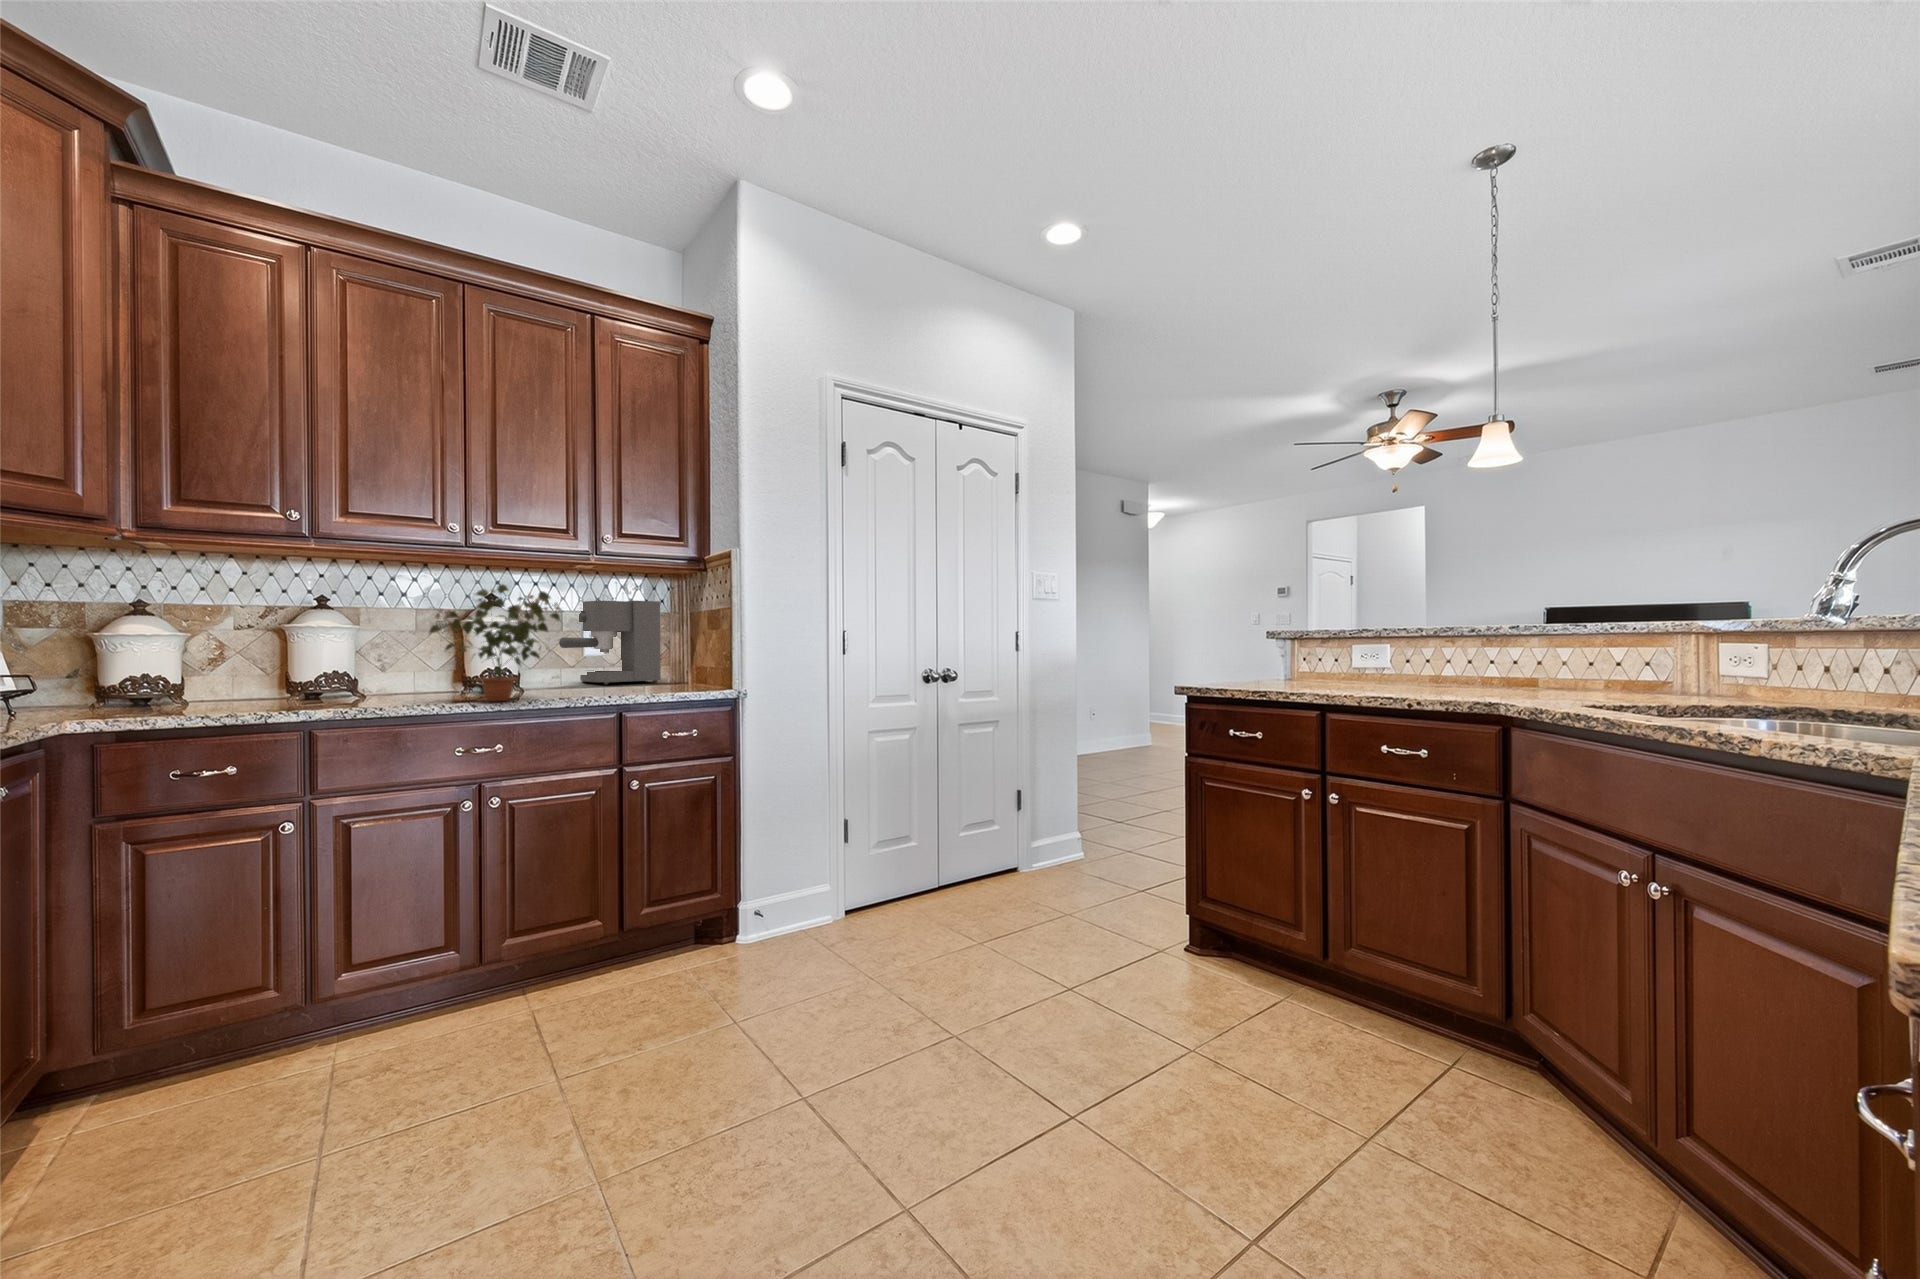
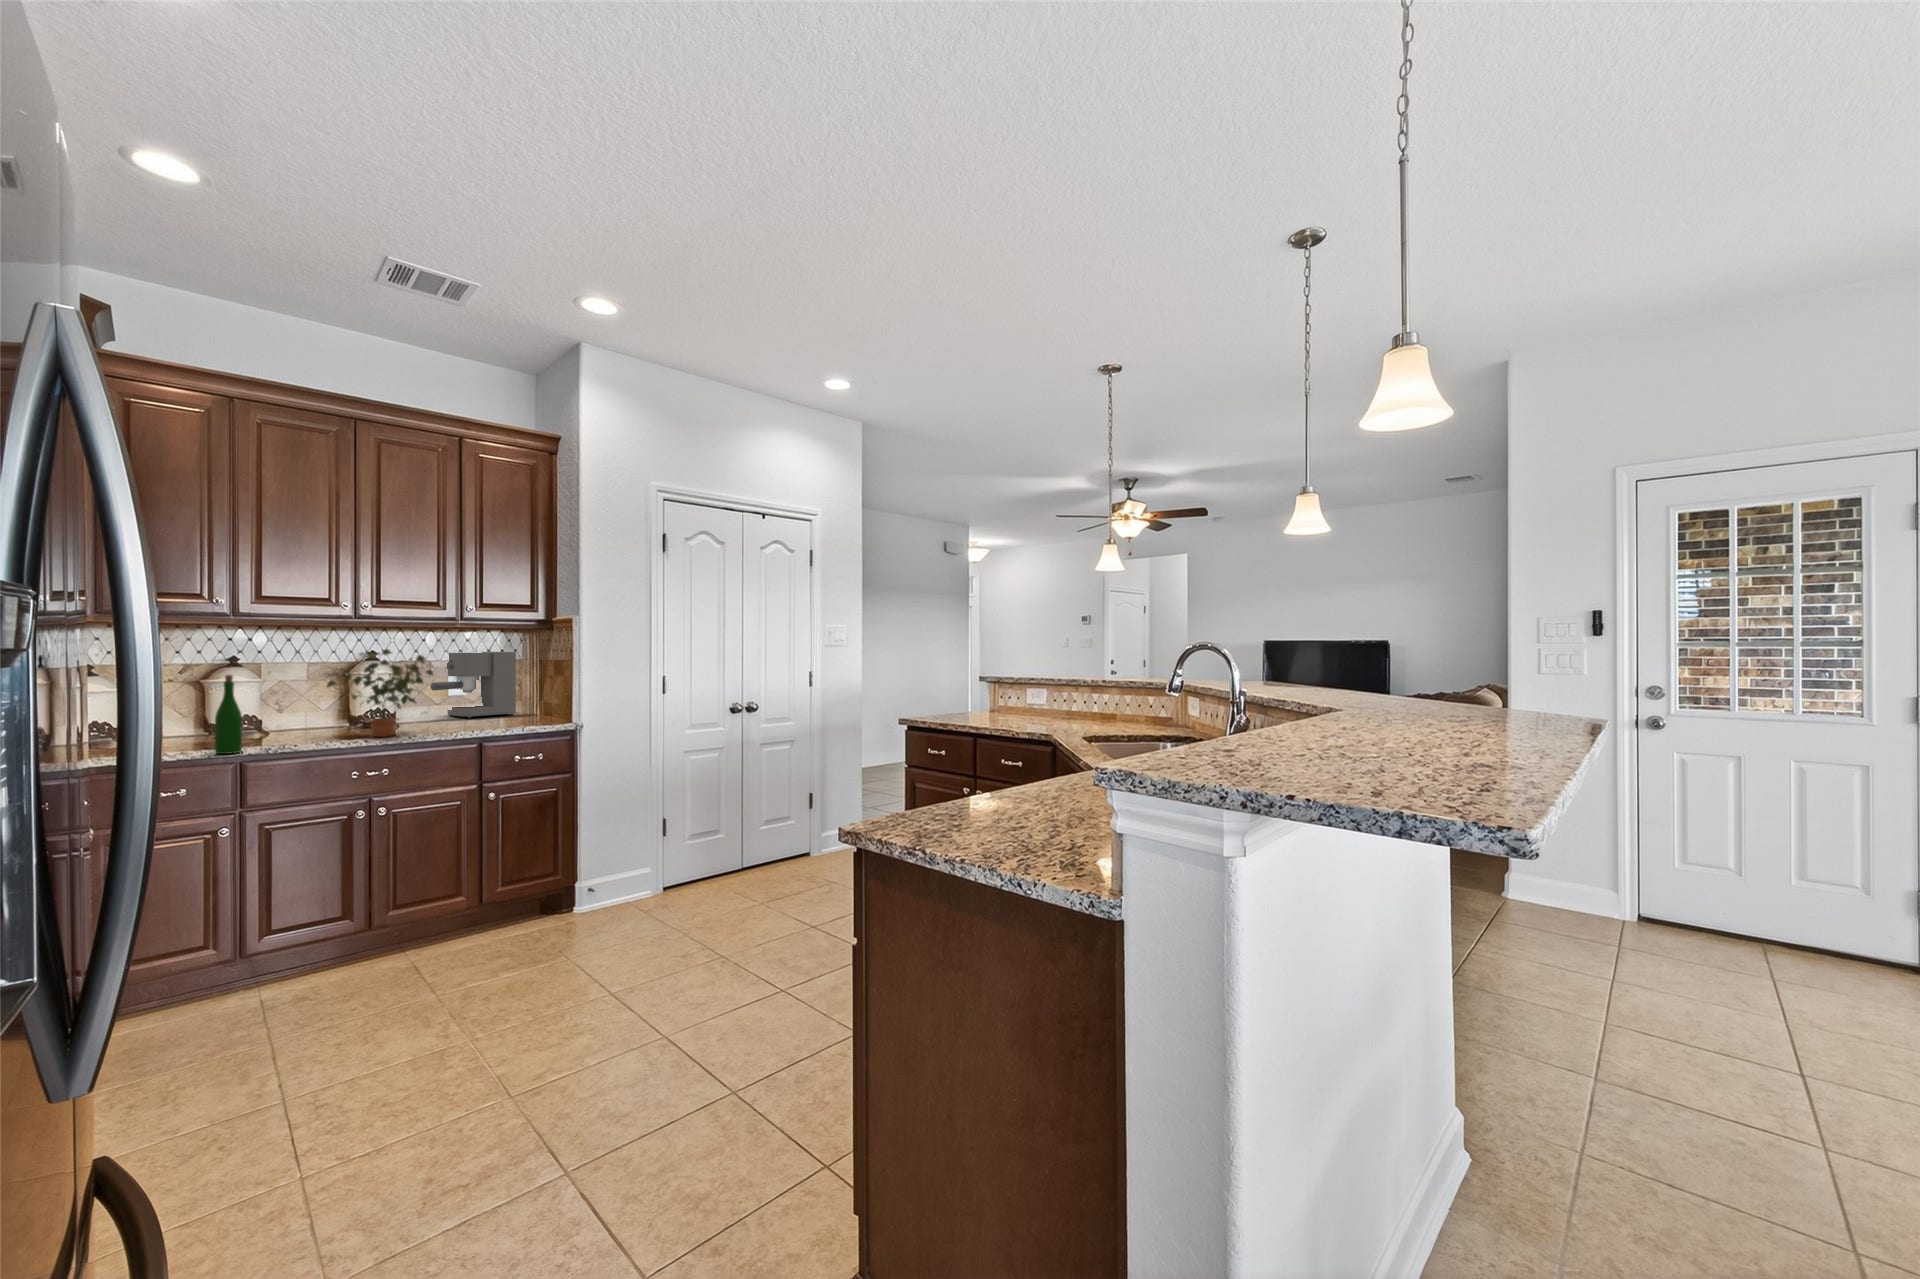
wine bottle: none [279,607,315,717] -> present [215,675,242,754]

